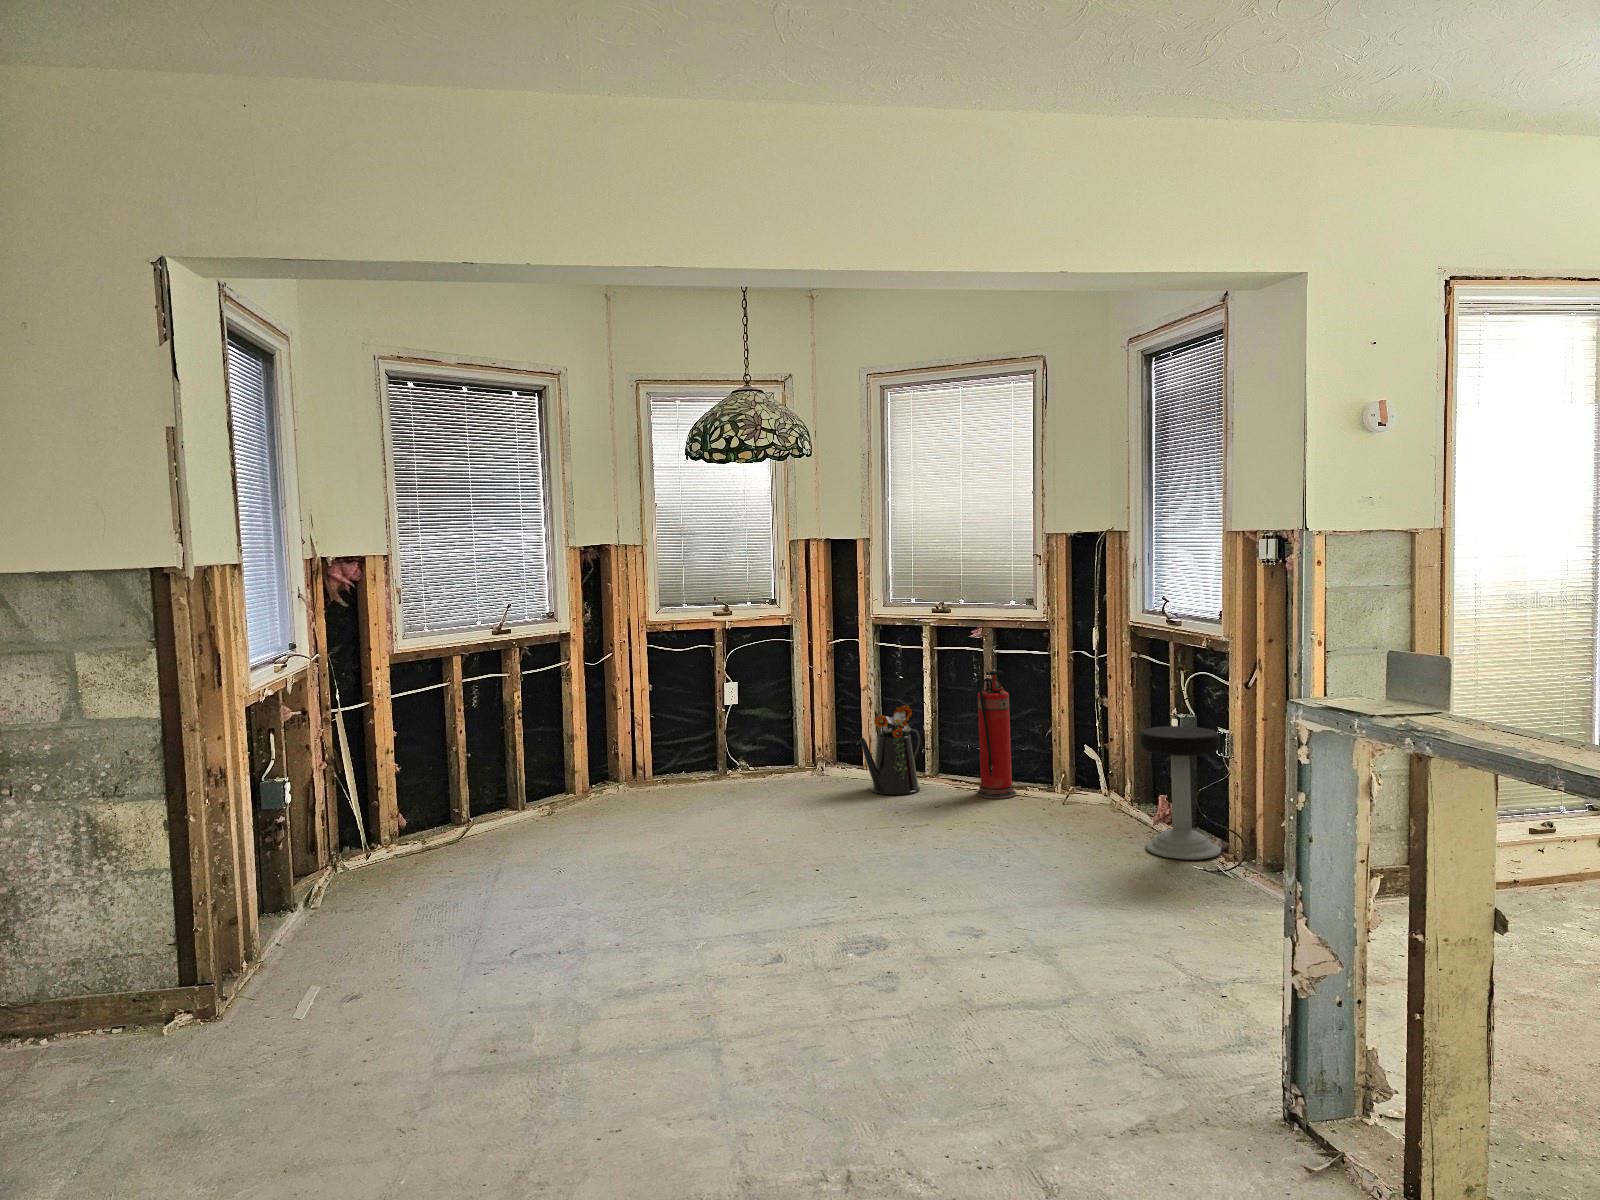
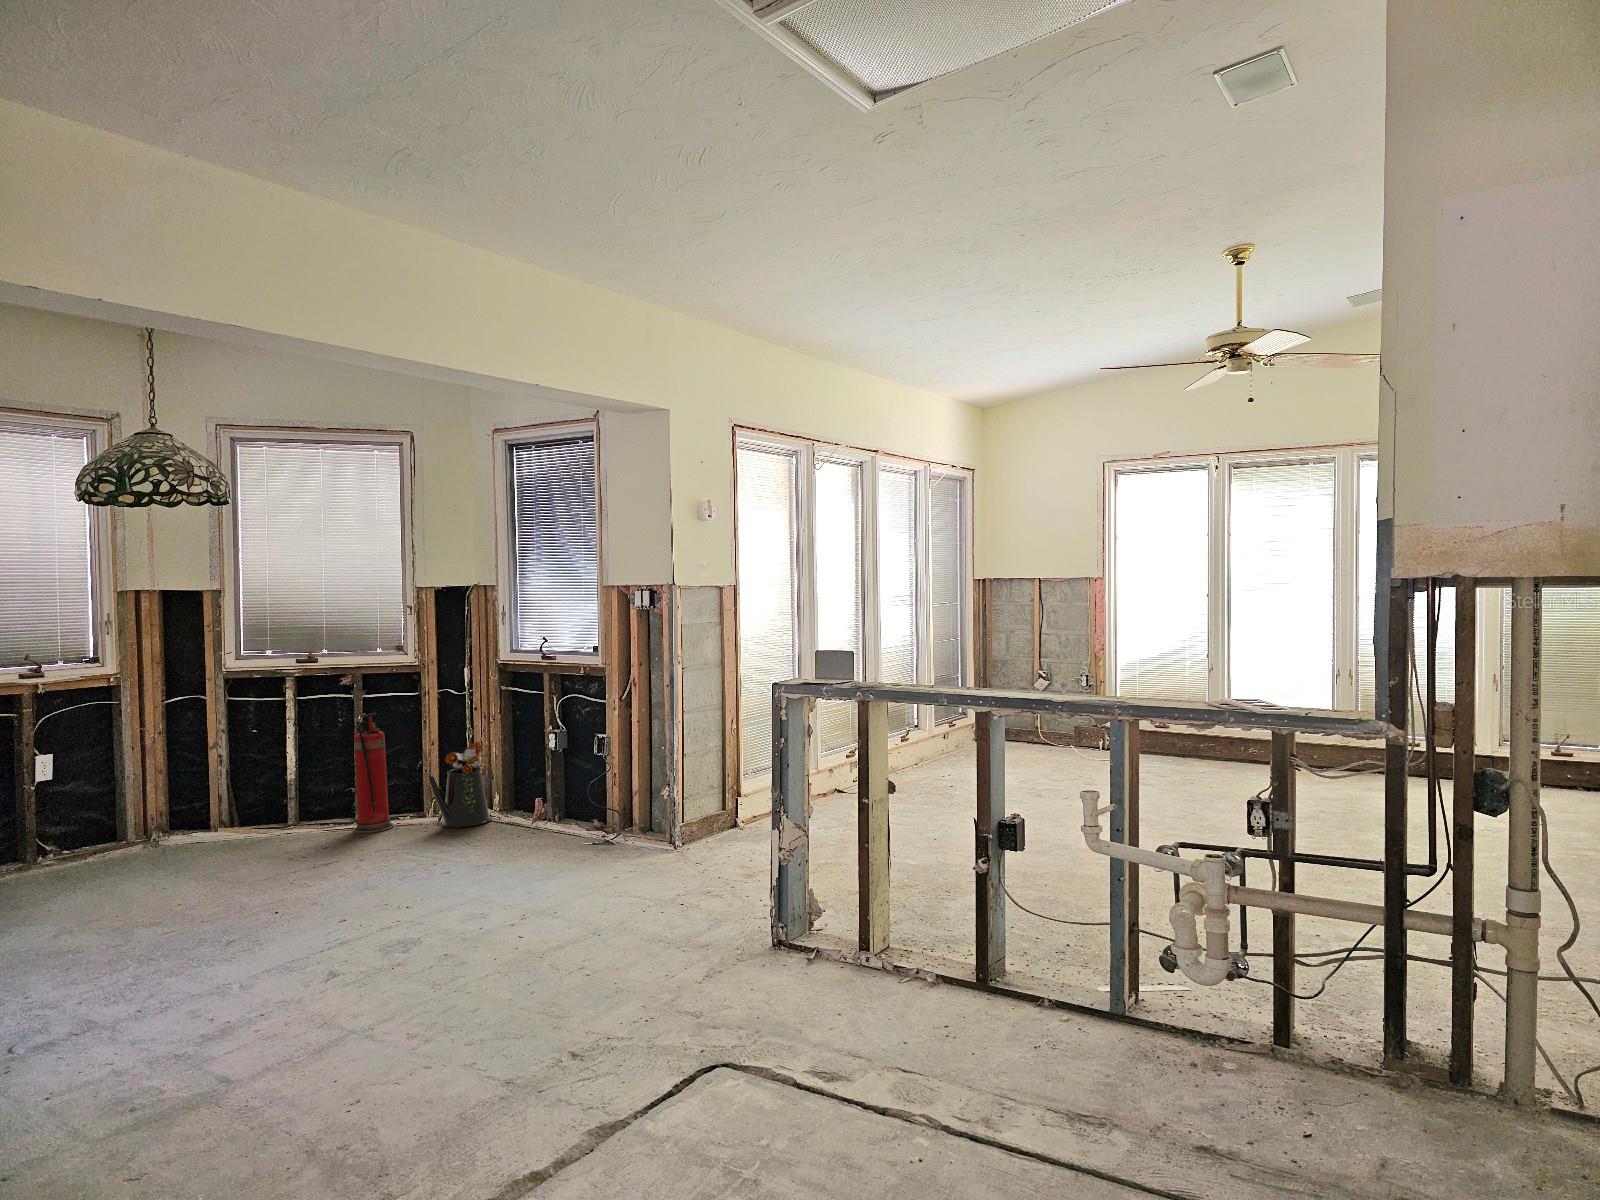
watering can: present [860,705,921,795] -> present [429,741,493,828]
stool: present [1140,726,1221,860] -> none [539,737,601,841]

